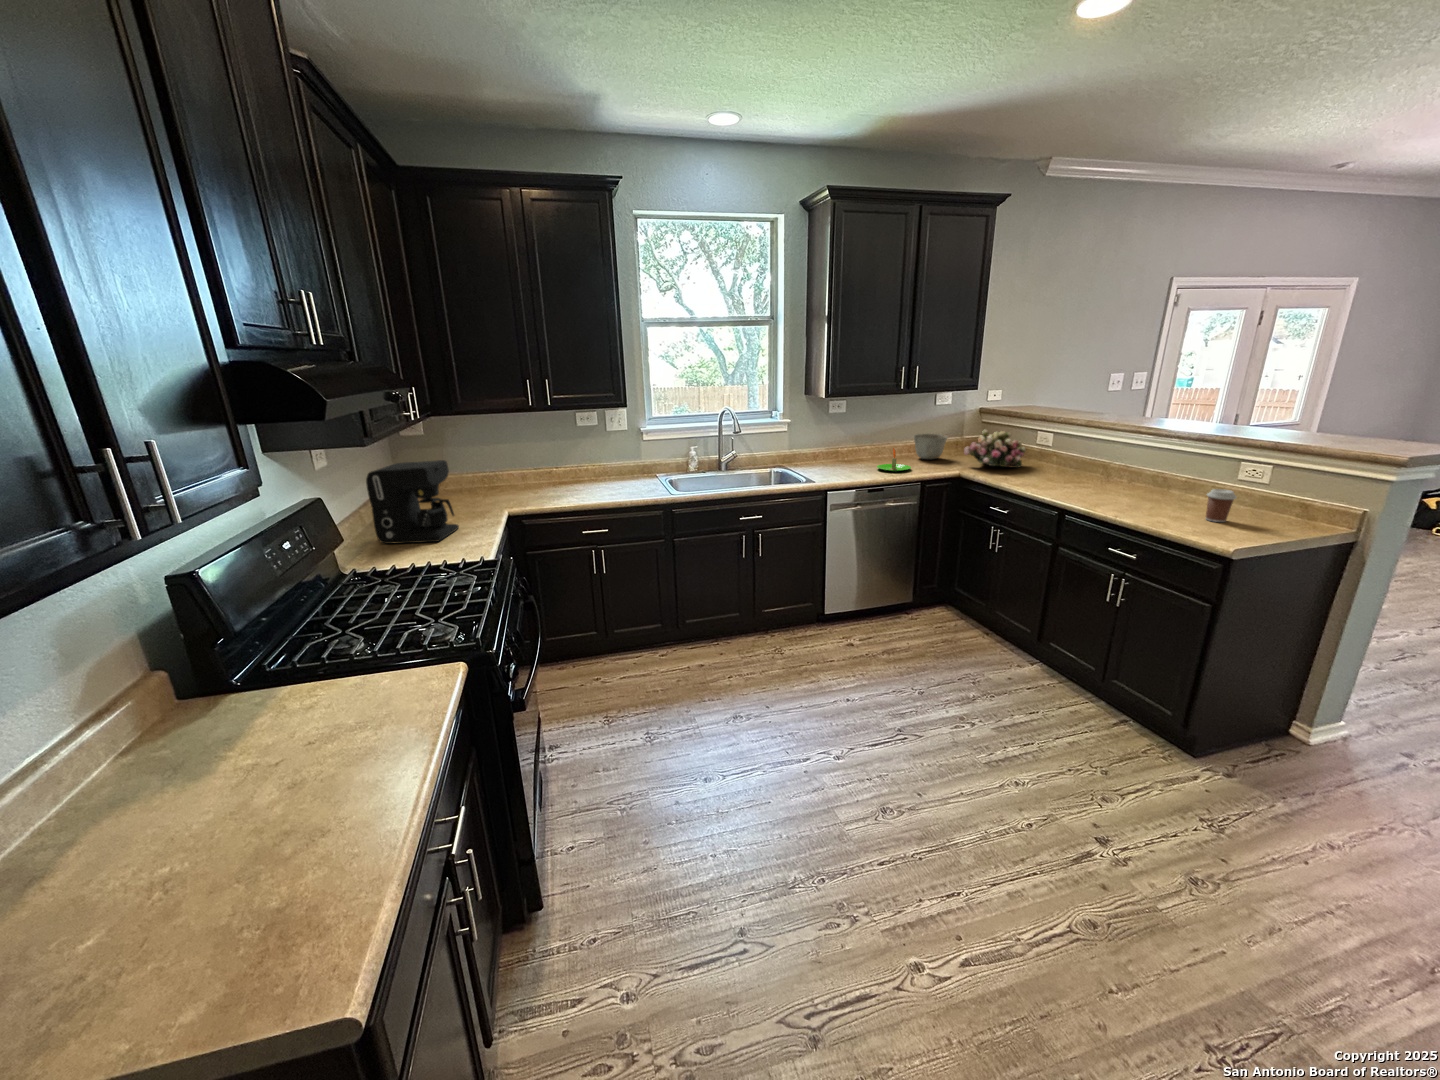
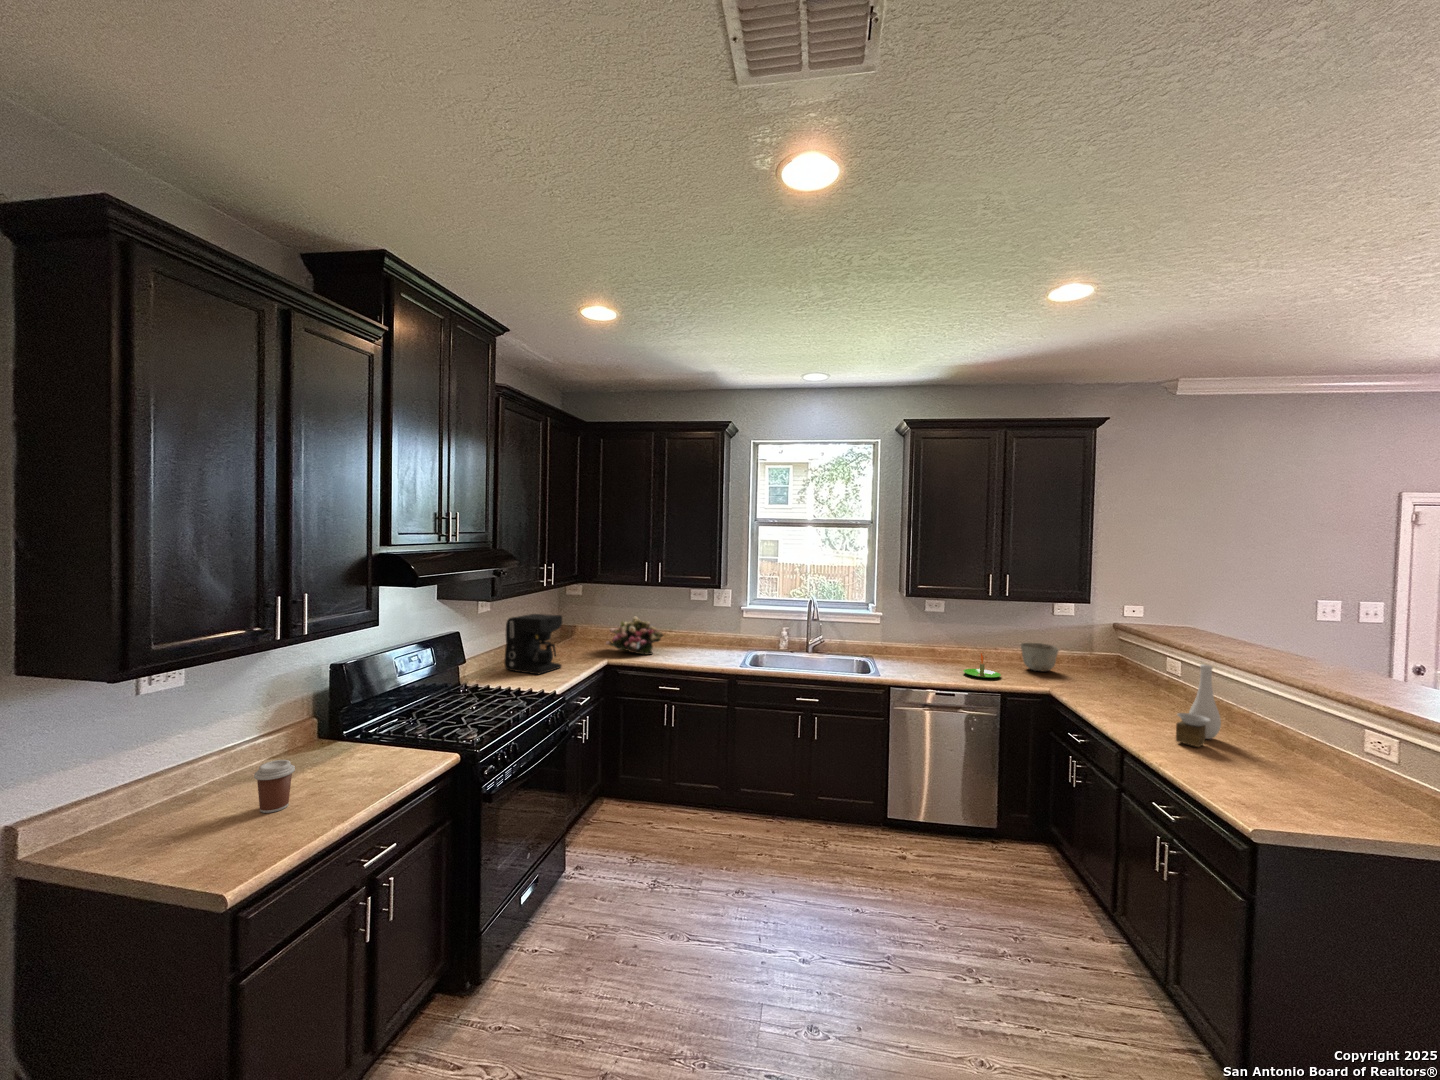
vase: none [1097,429,1126,499] -> present [1176,664,1221,747]
flower arrangement: present [964,430,1026,468] -> present [606,617,663,655]
coffee cup: present [1206,489,1237,522] -> present [254,760,295,813]

